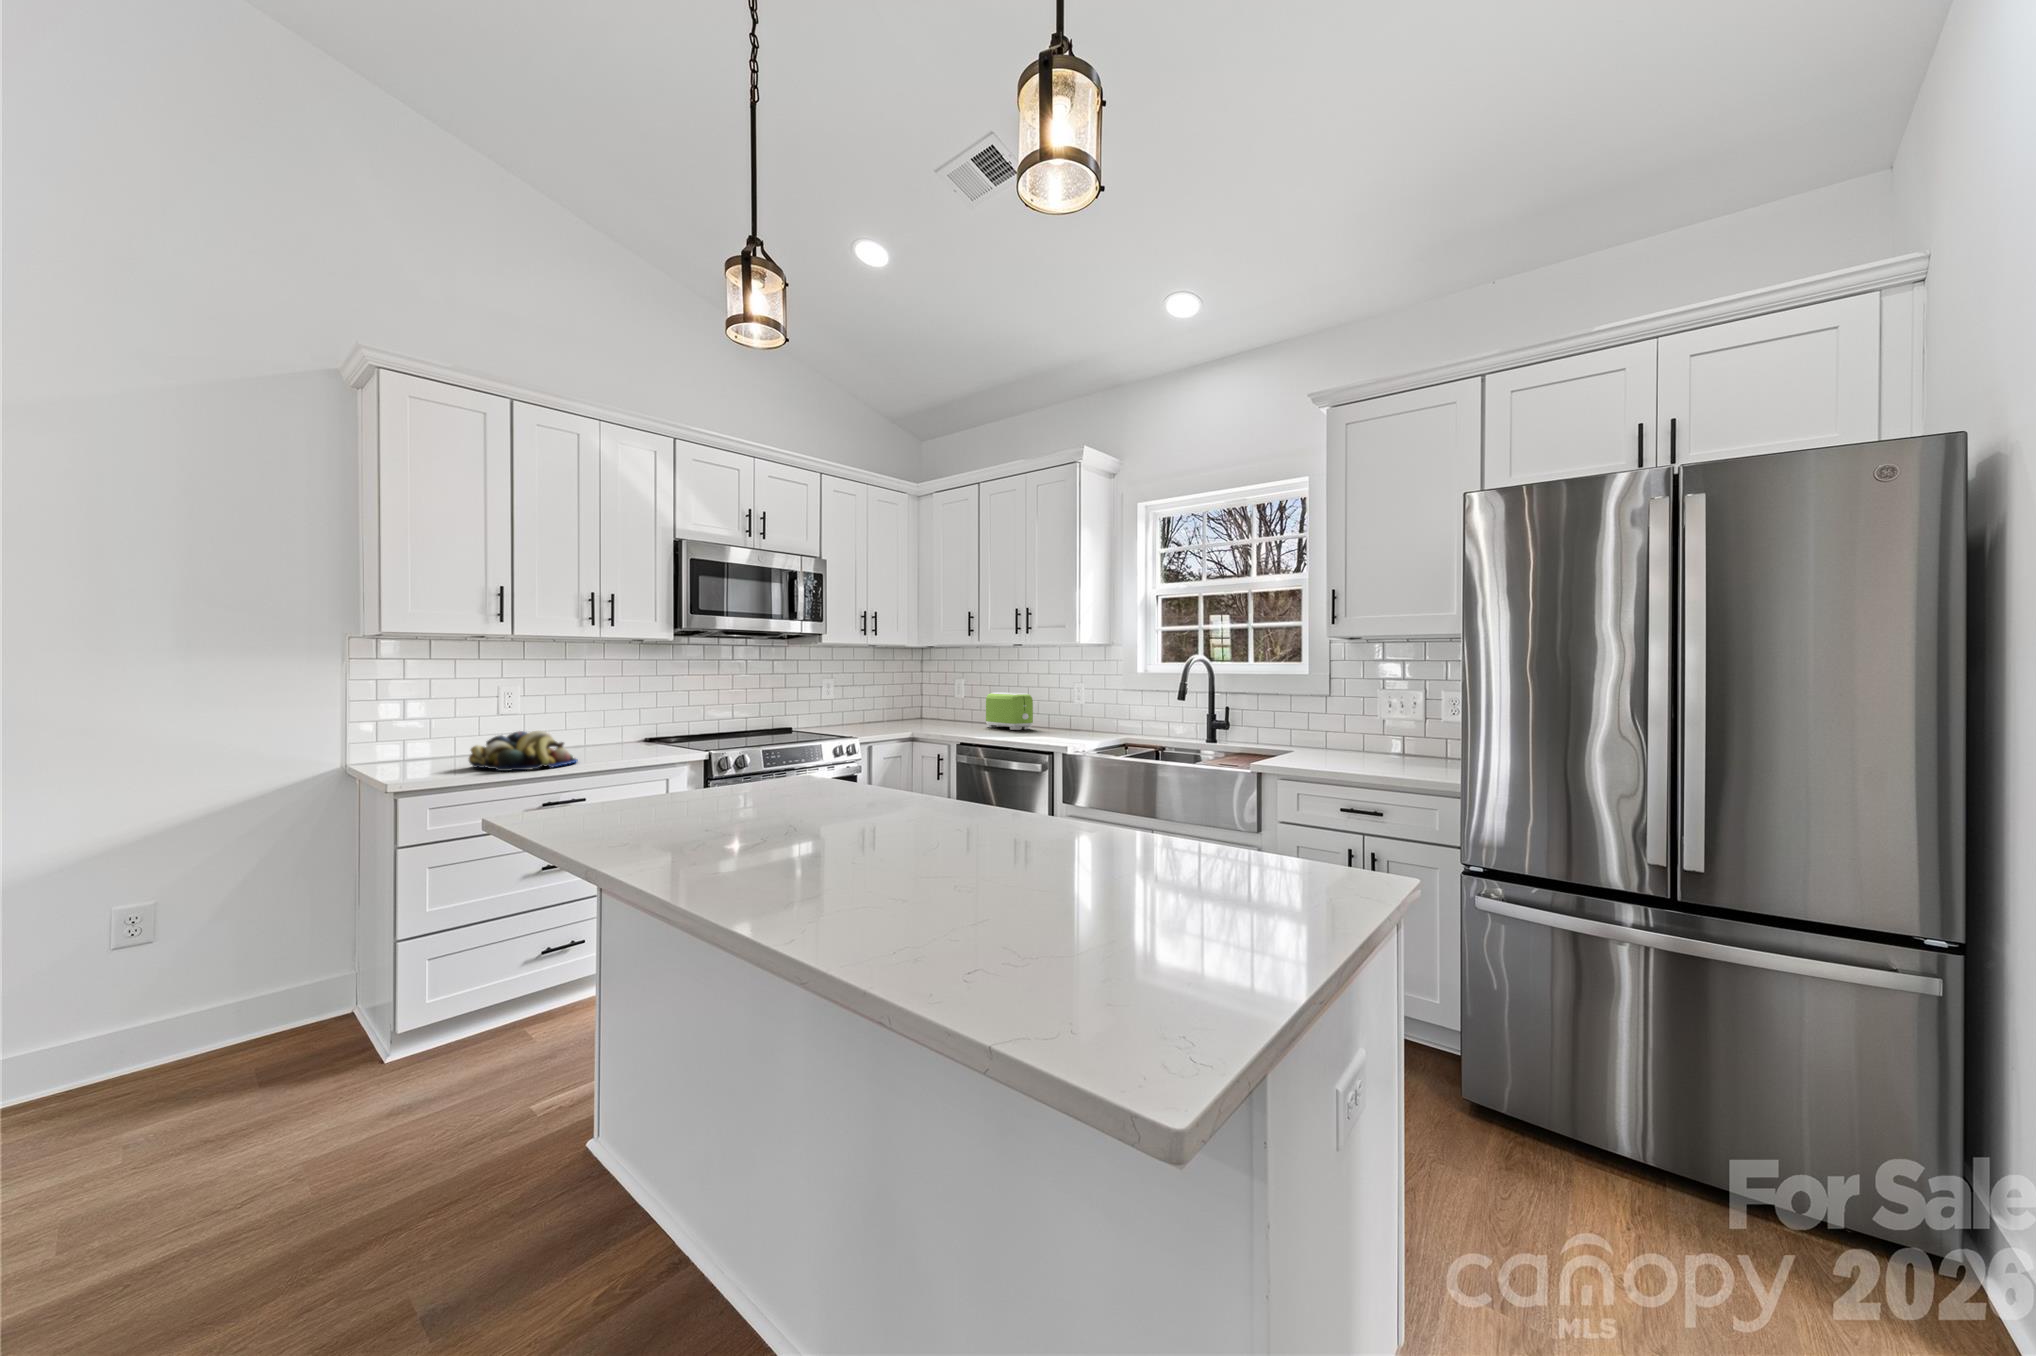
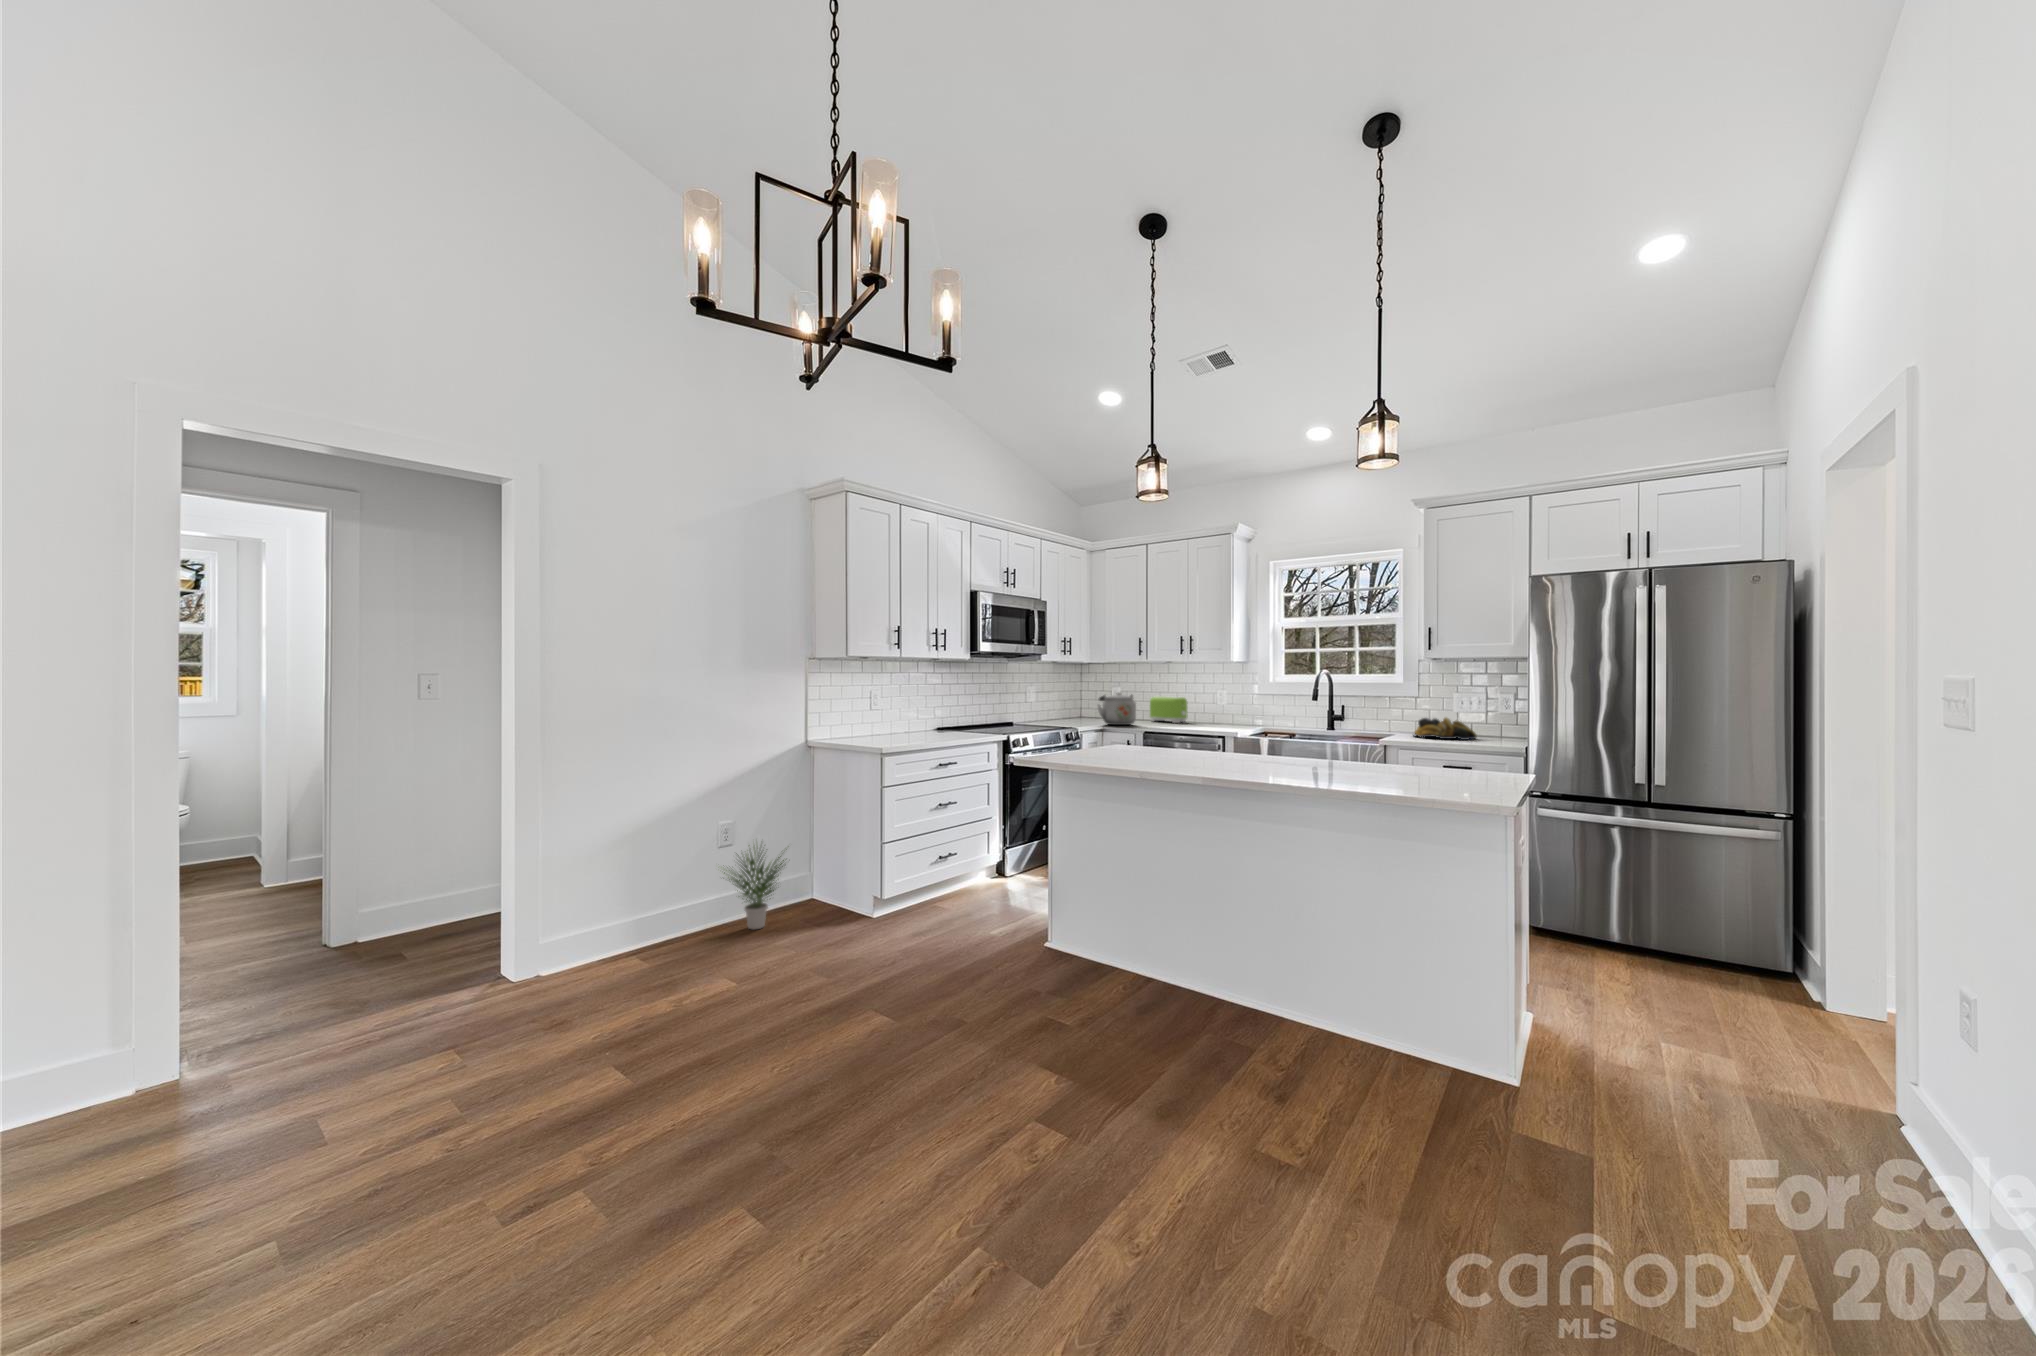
kettle: none [890,687,948,734] -> present [1097,693,1136,725]
fruit bowl: present [469,731,578,771] -> present [1414,718,1477,740]
potted plant: none [84,926,272,1085] -> present [724,847,787,929]

